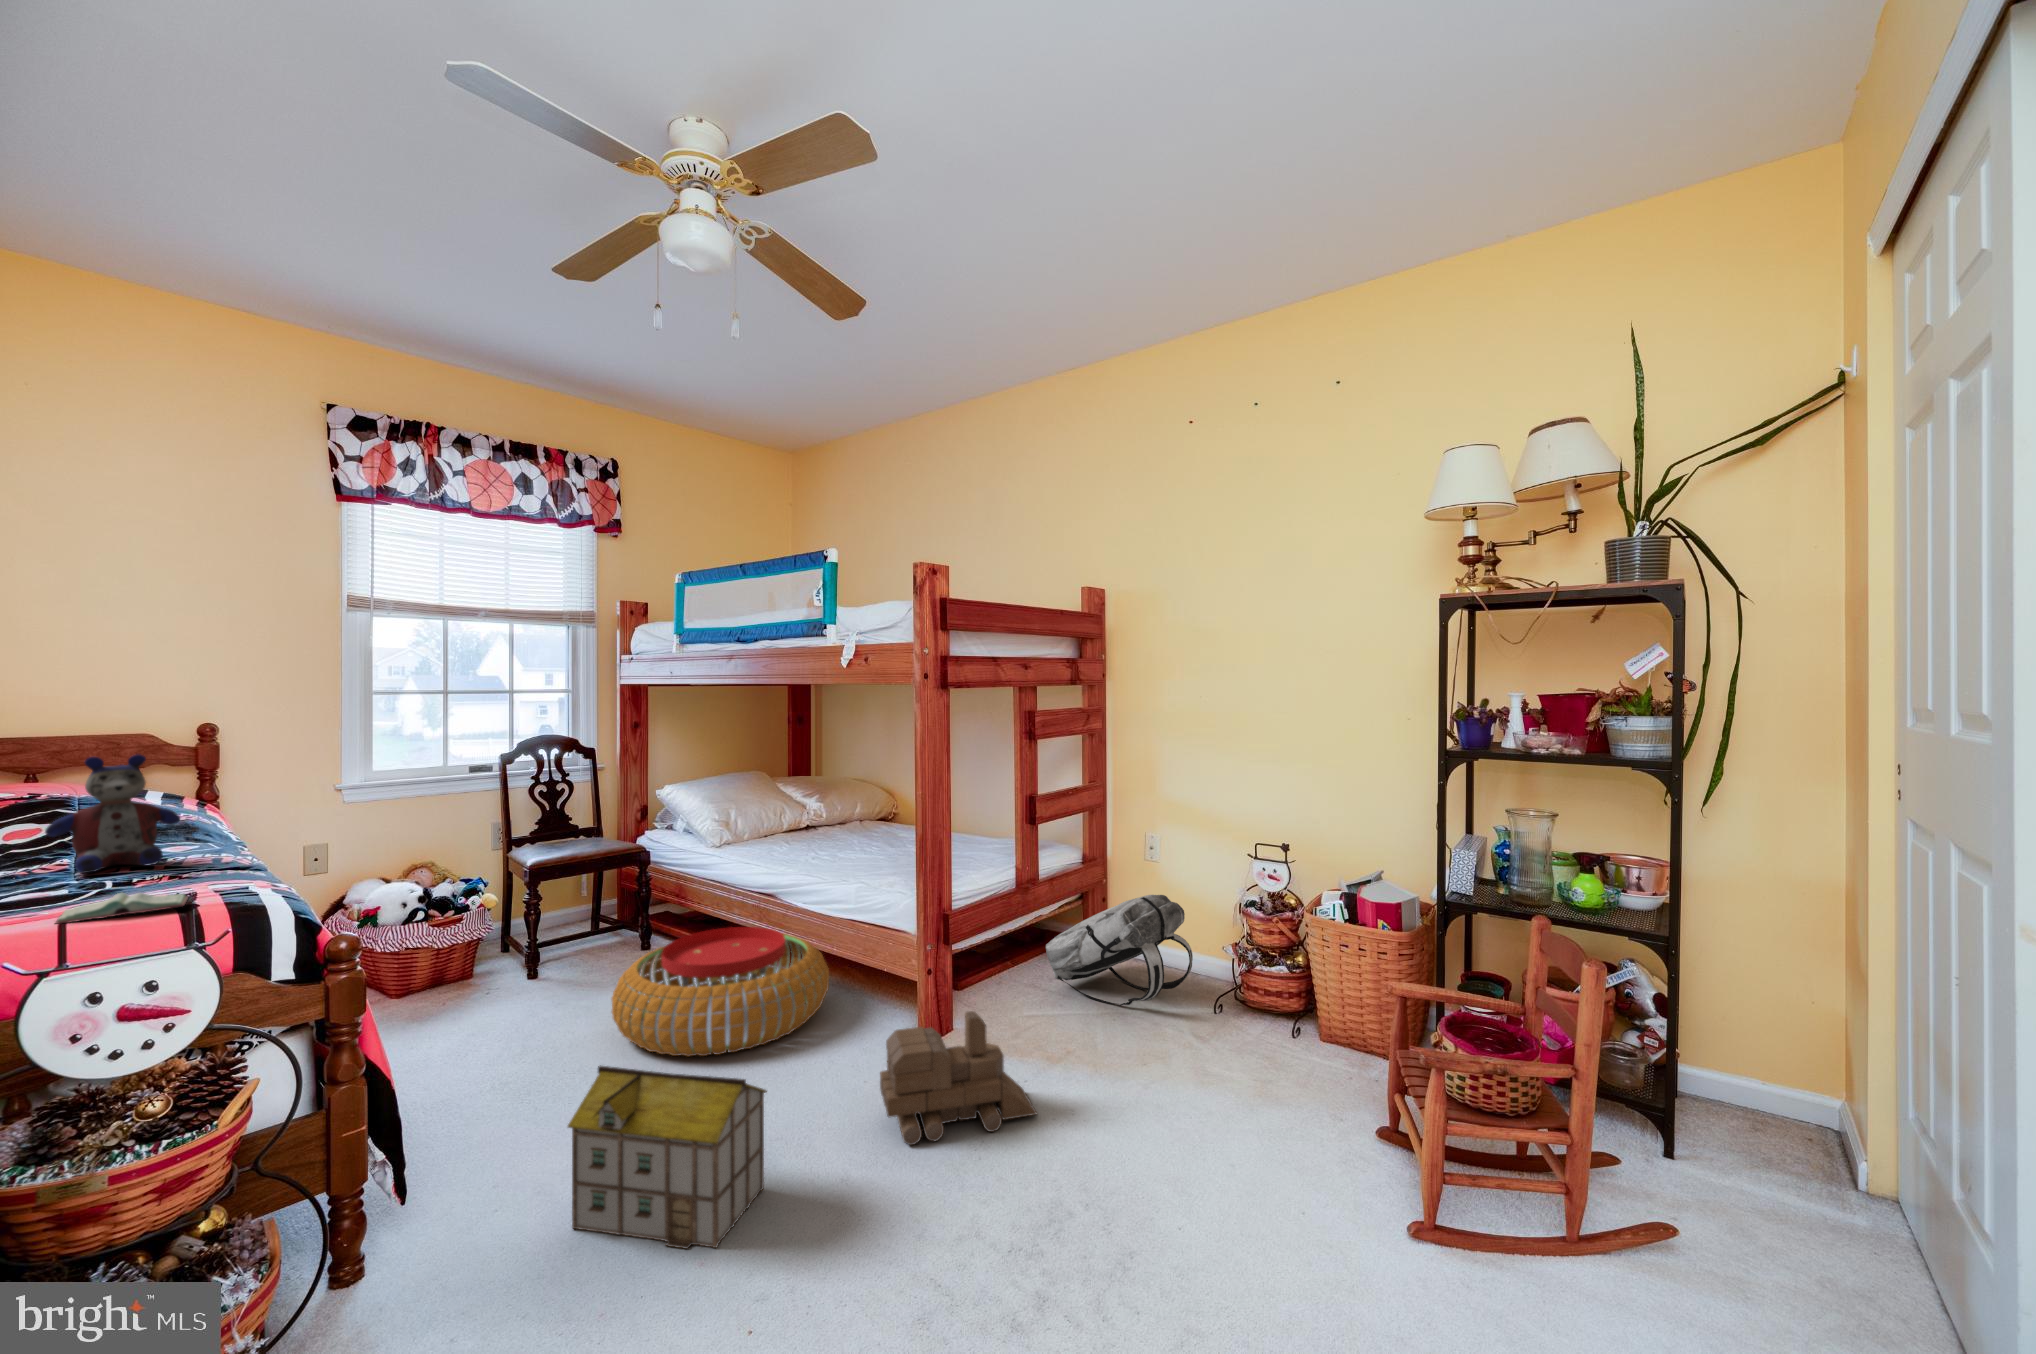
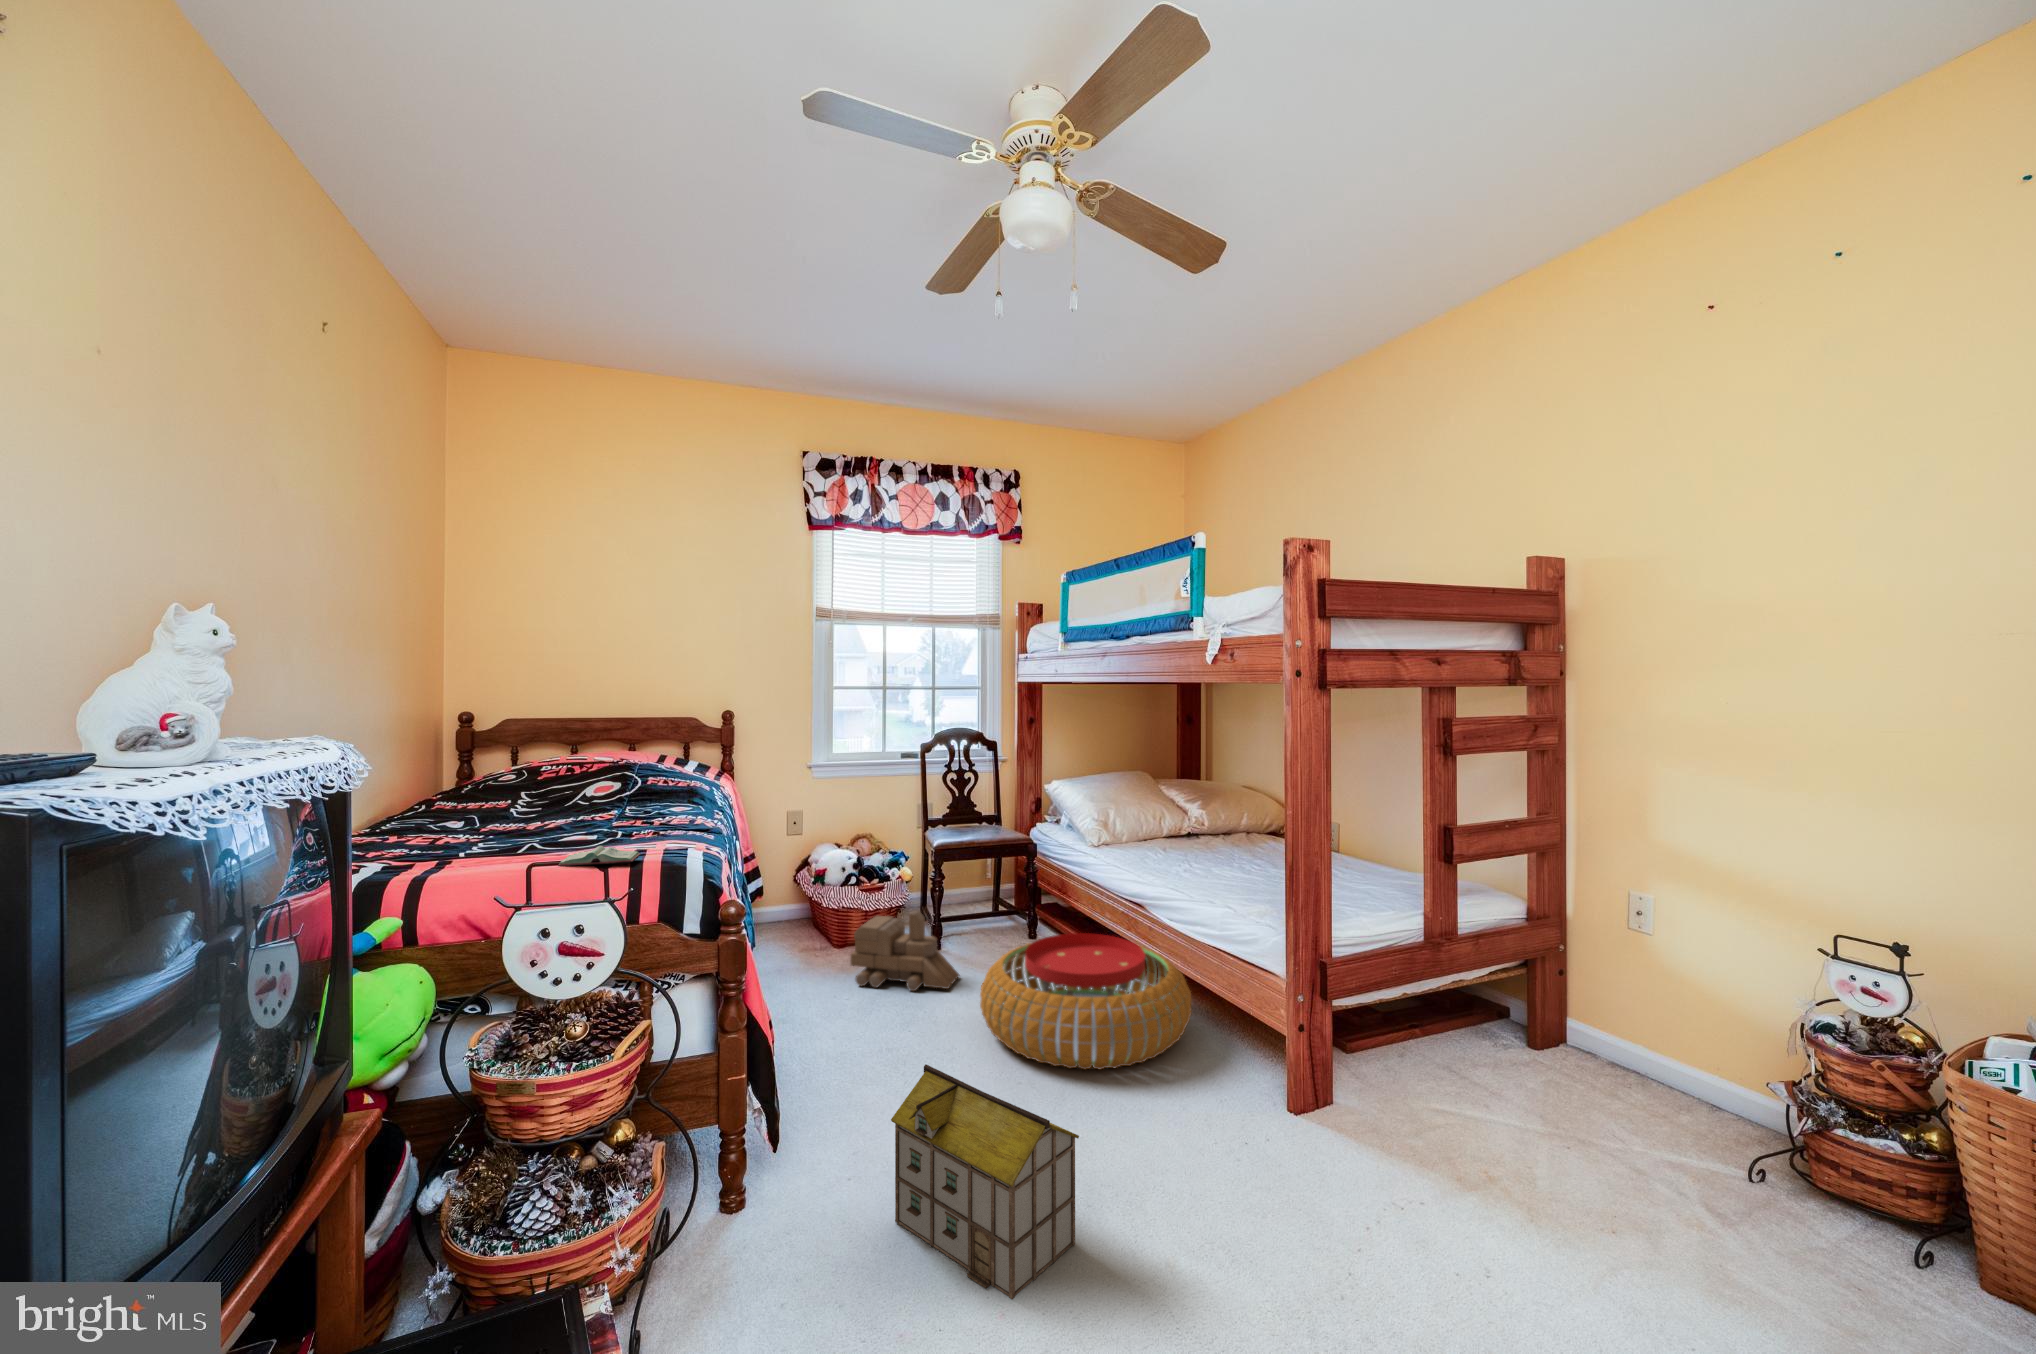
stuffed bear: present [45,754,180,873] -> none [591,736,668,825]
backpack: present [1046,895,1193,1006] -> none [1467,984,1709,1135]
toy train: present [880,1011,1037,1145] -> present [850,910,959,991]

